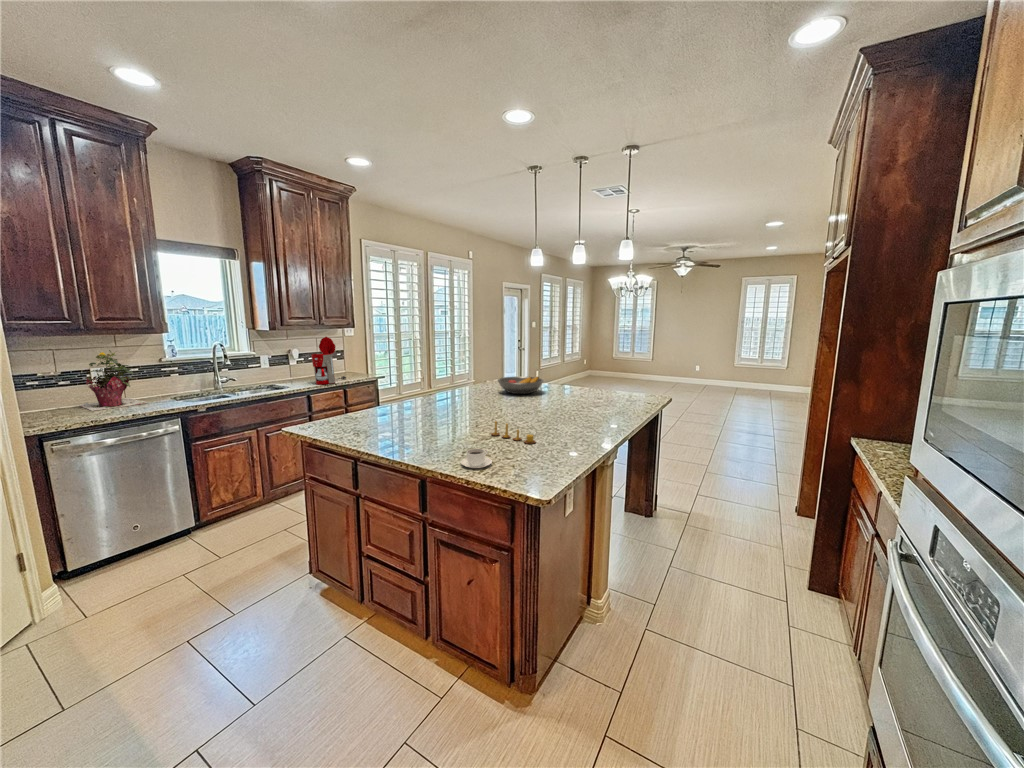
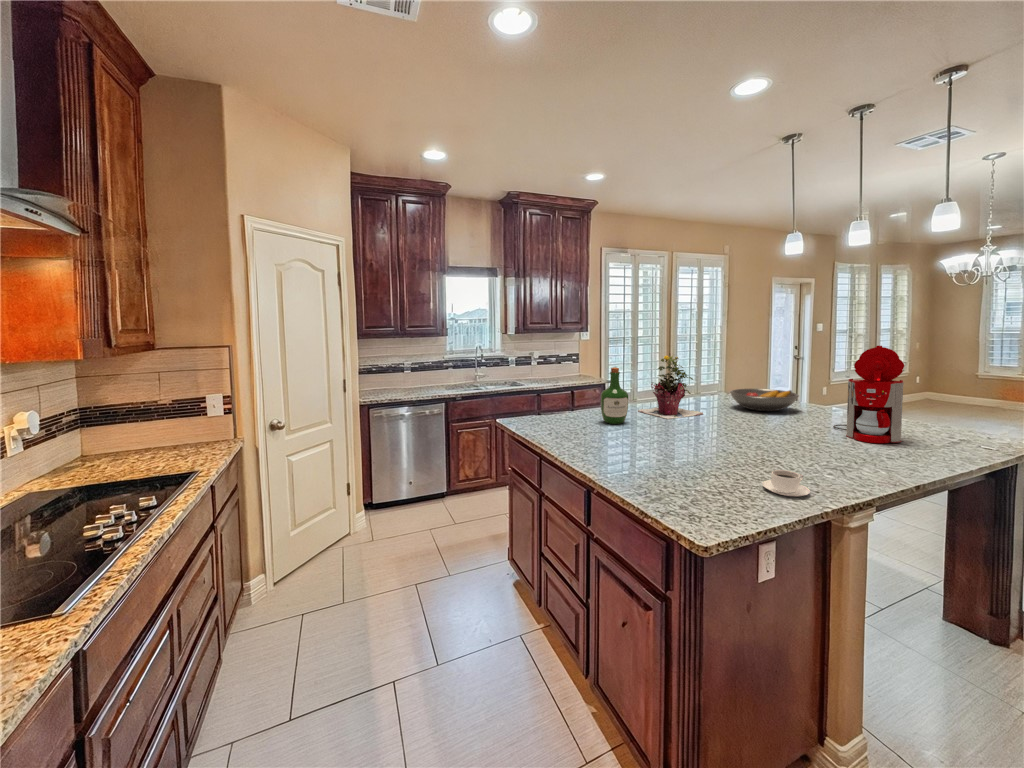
coffee maker: present [312,337,346,385] -> present [833,346,904,443]
potted plant: present [80,350,147,411] -> present [638,353,703,419]
wine bottle: none [401,365,428,418] -> present [601,367,628,424]
candle: present [491,421,536,444] -> none [686,436,743,473]
coffee cup: present [461,448,492,468] -> present [762,470,810,496]

